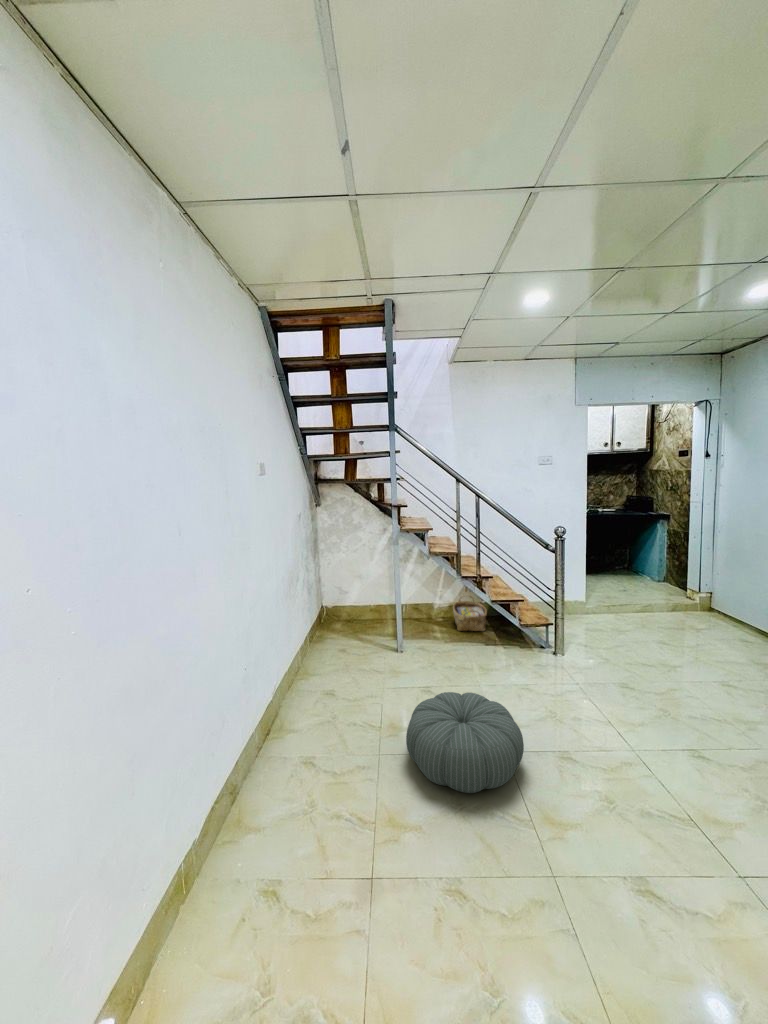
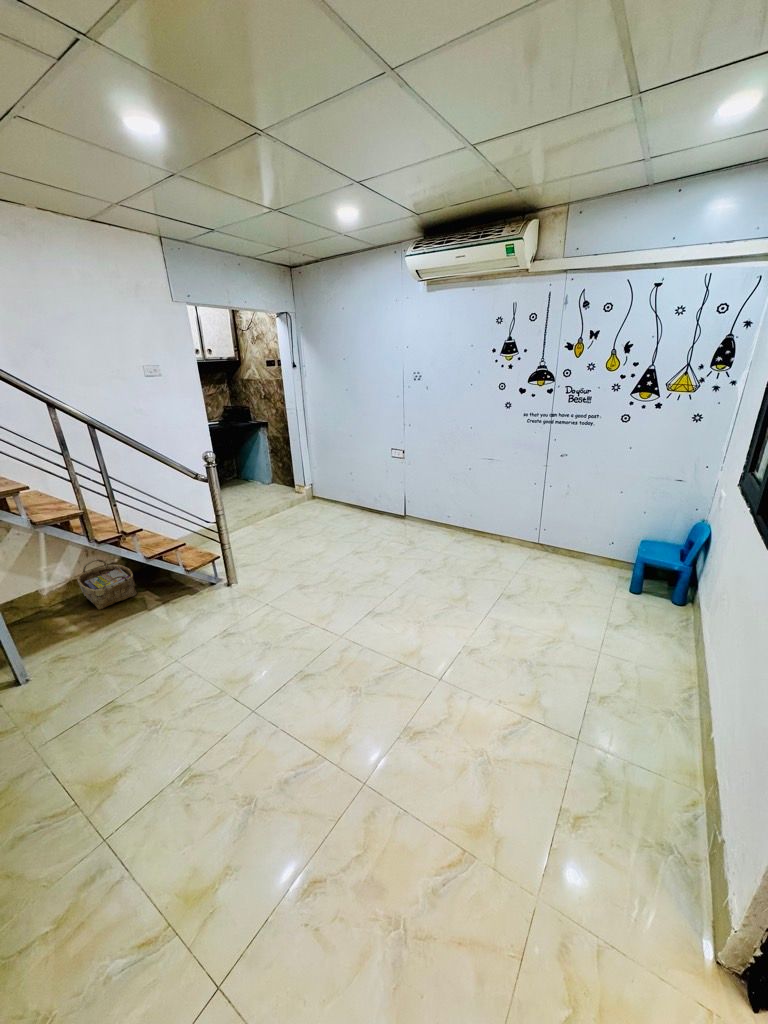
pouf: present [406,692,524,793] -> none [131,670,282,809]

